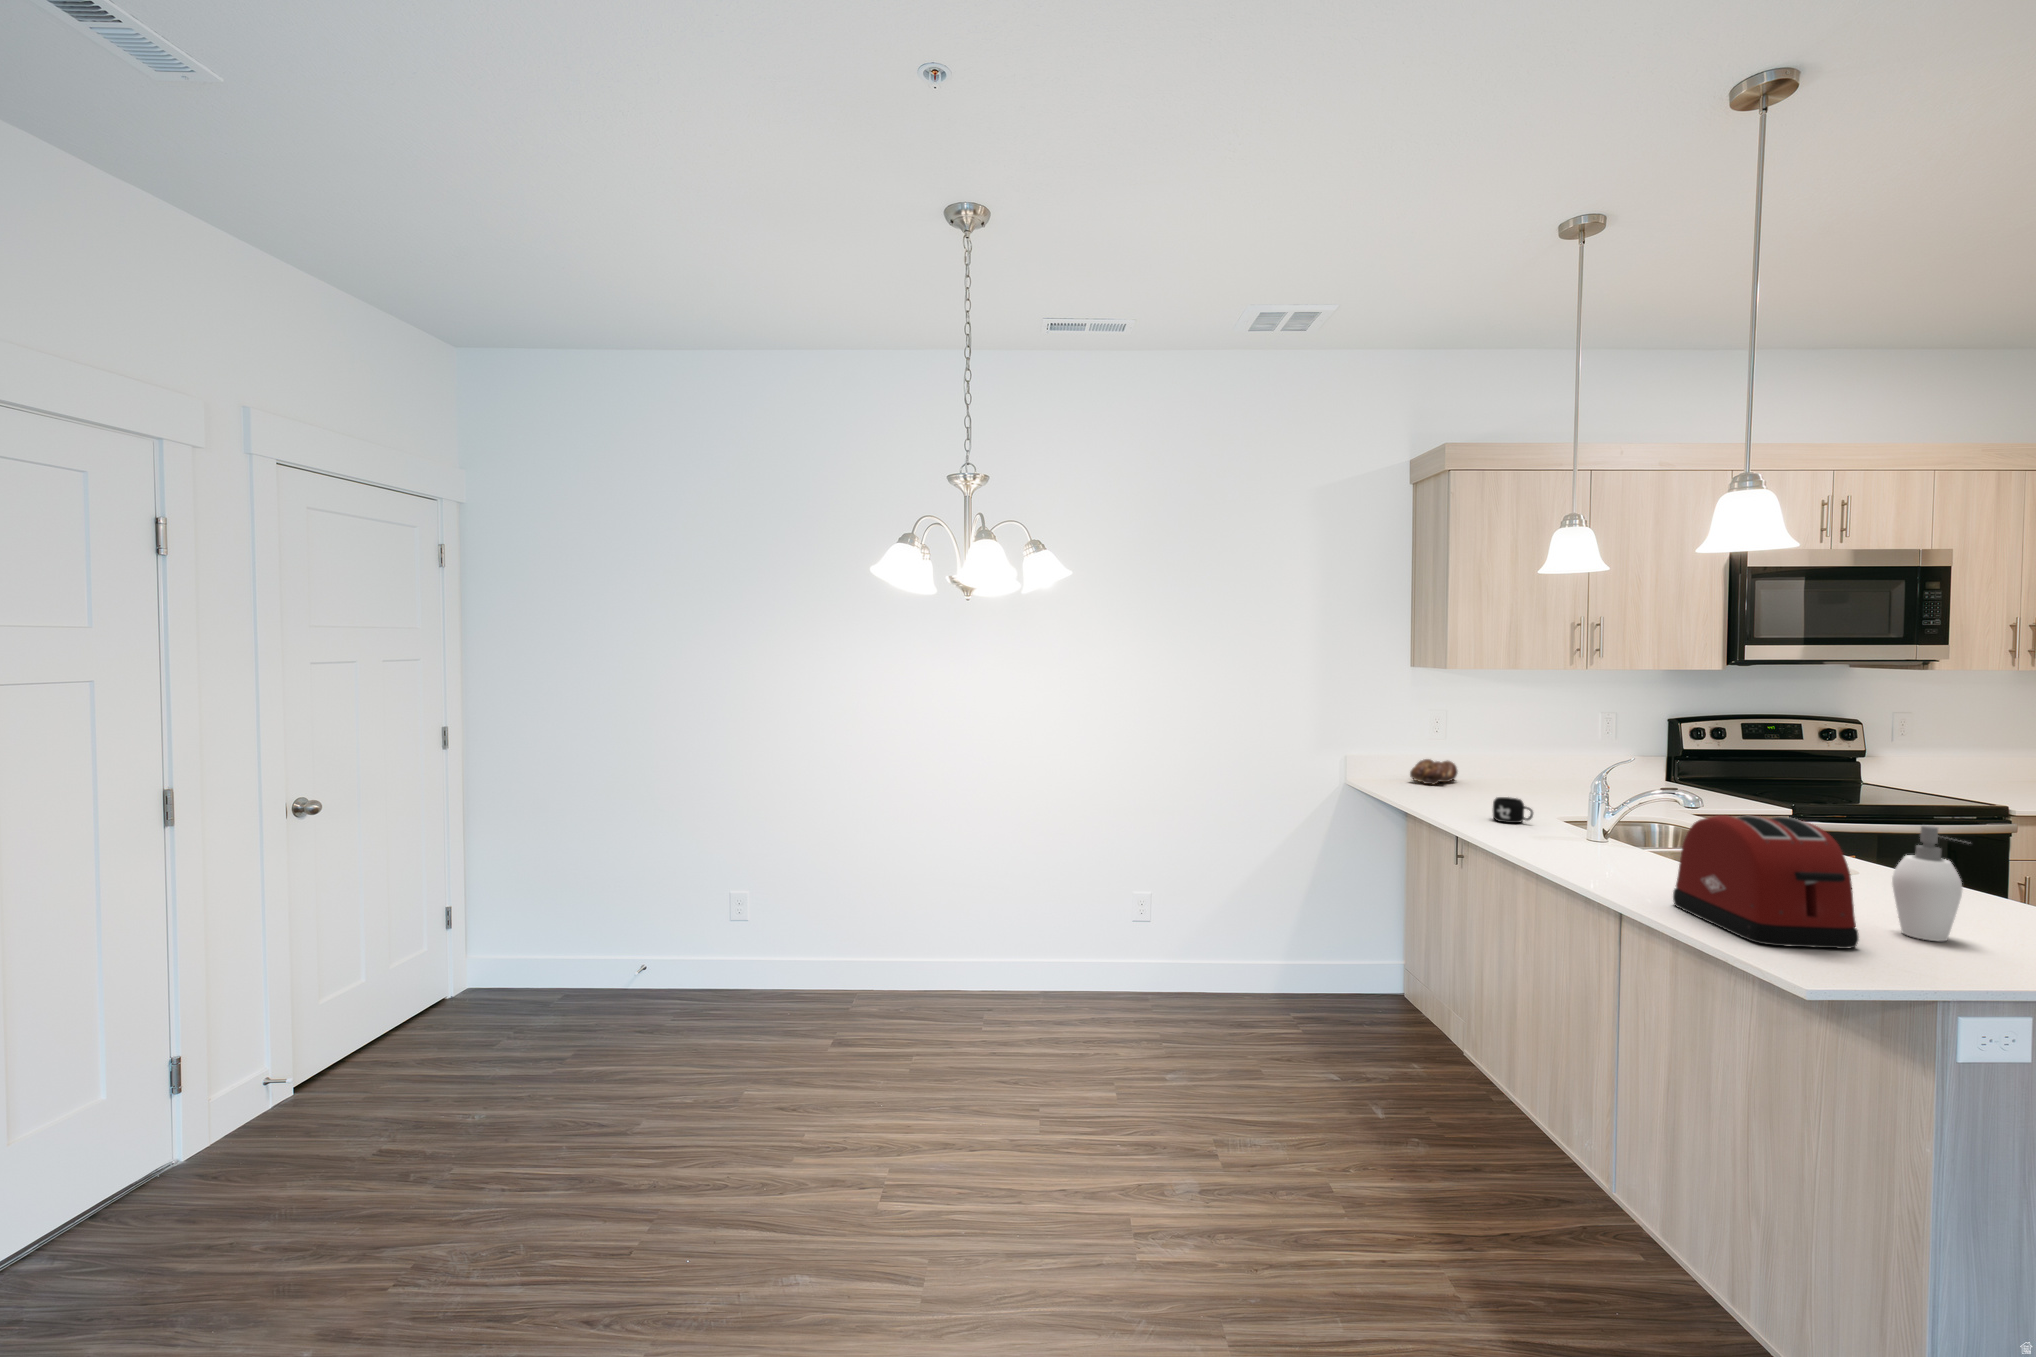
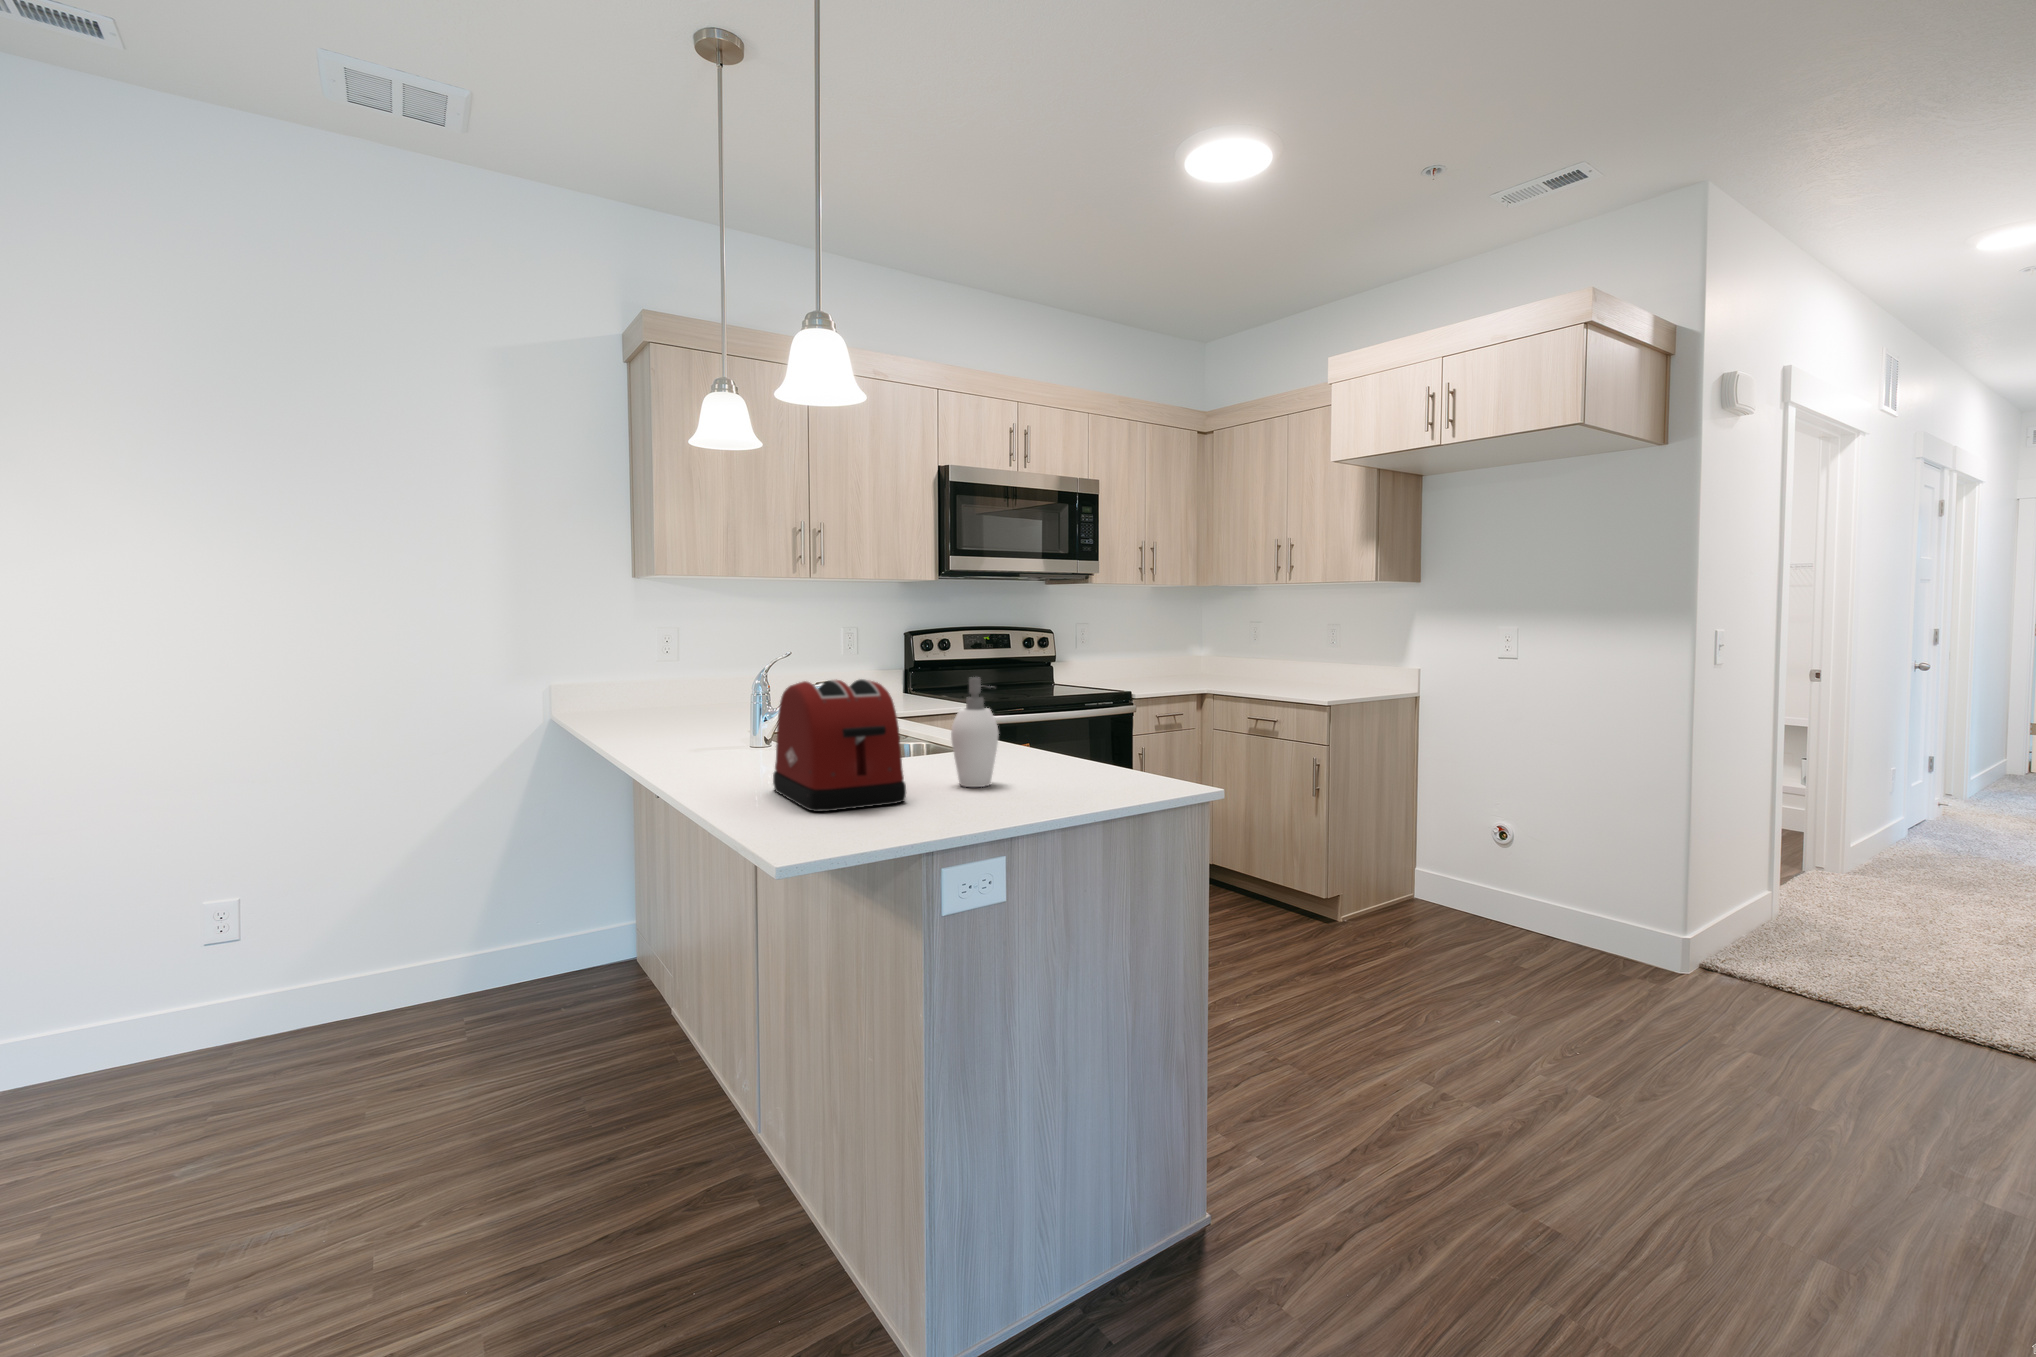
bread loaf: present [1410,759,1457,785] -> none [638,685,697,712]
mug: present [1493,797,1533,823] -> none [684,710,724,737]

